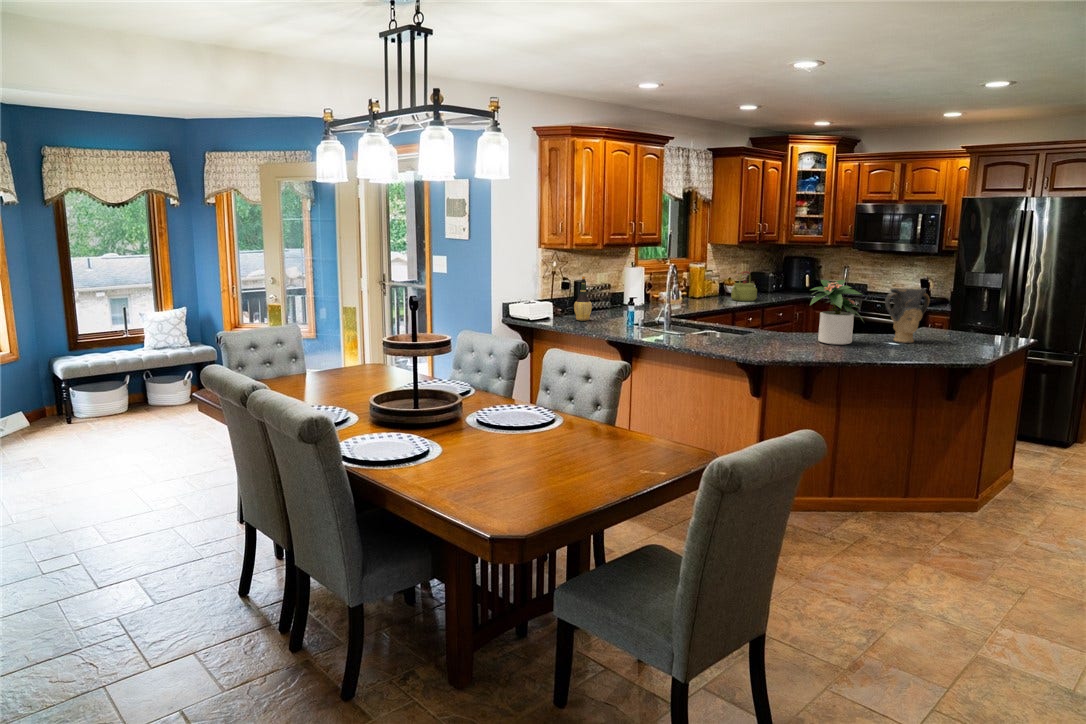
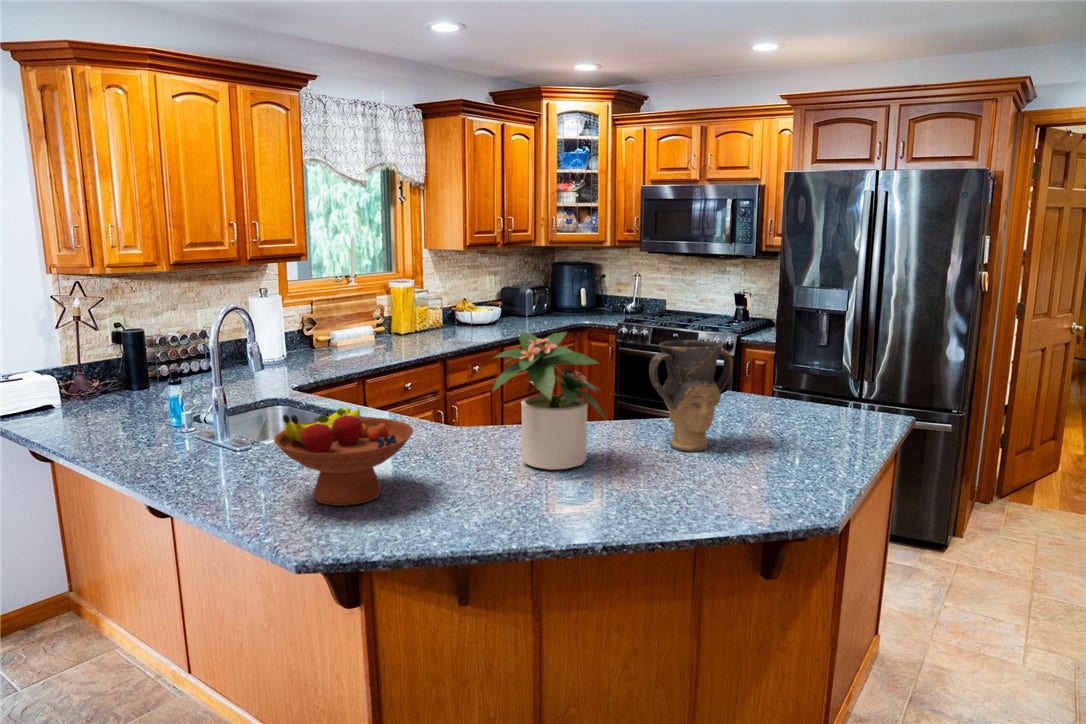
kettle: present [731,271,757,301] -> none [457,291,496,340]
wine bottle: present [574,276,592,321] -> none [86,326,126,413]
fruit bowl: none [716,308,778,349] -> present [274,408,413,506]

